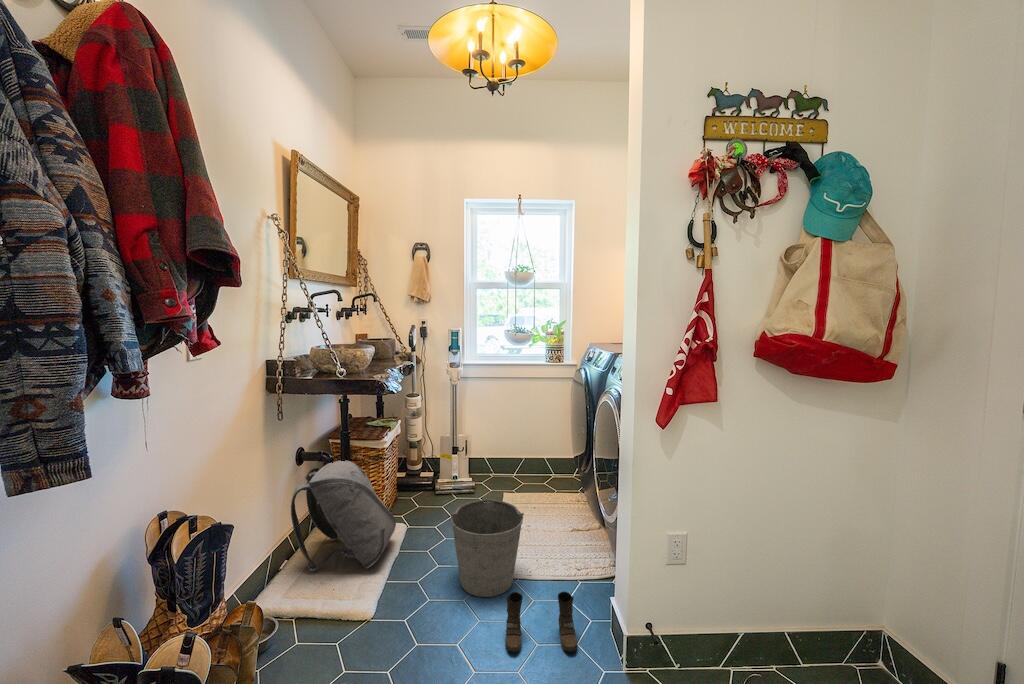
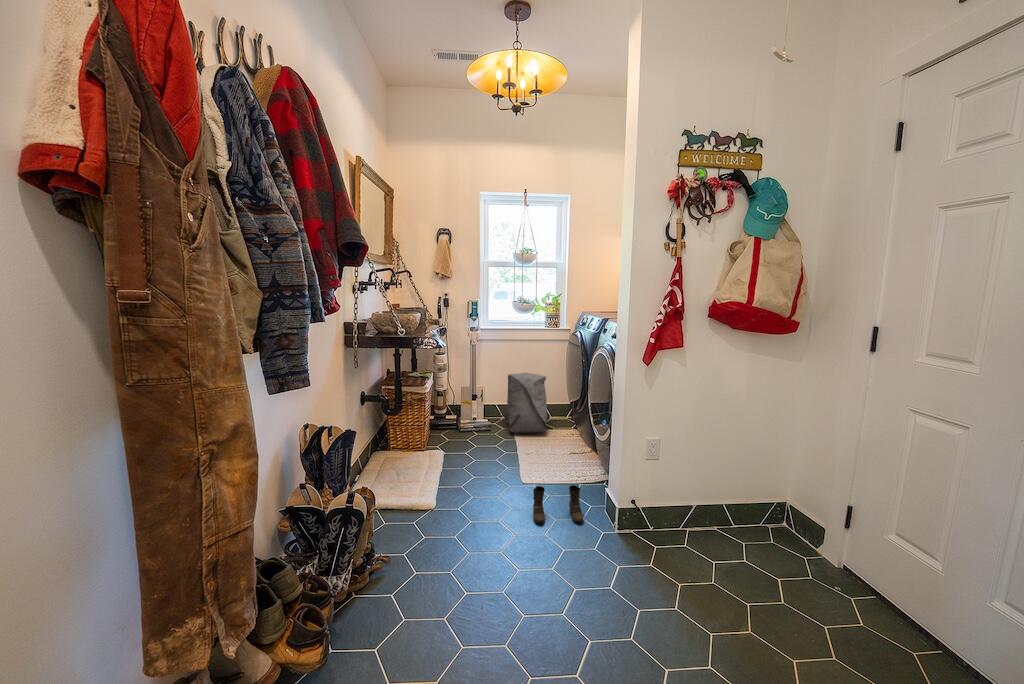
backpack: present [291,460,396,571] -> present [505,373,550,433]
bucket: present [450,499,524,597] -> none [486,428,541,494]

